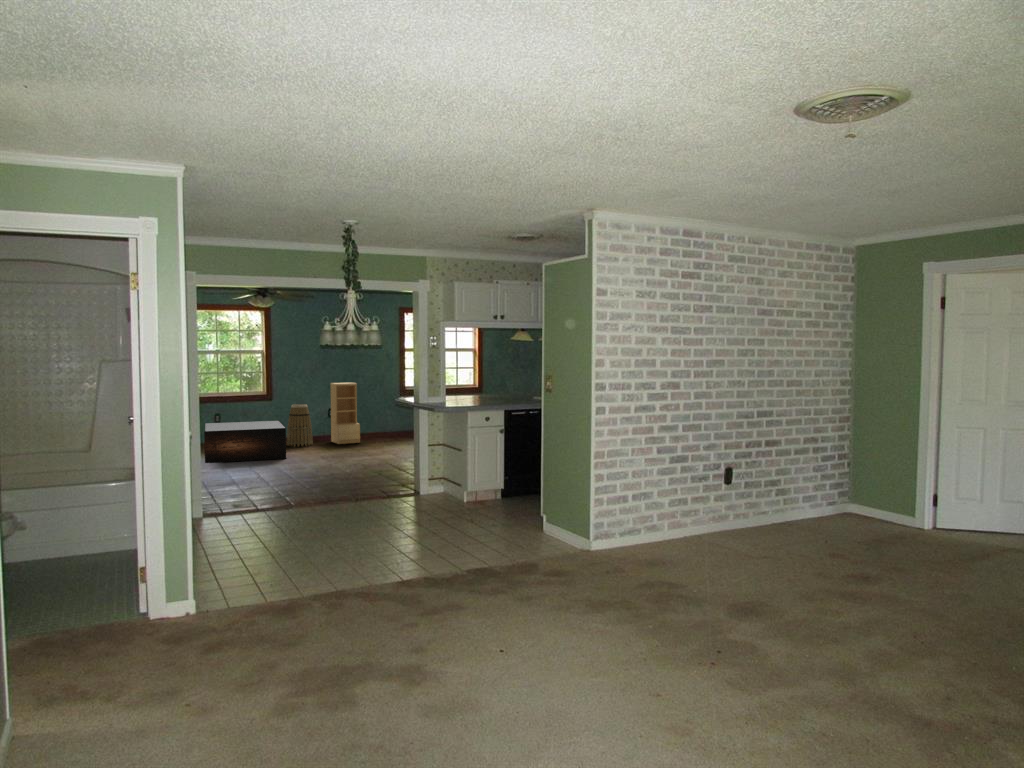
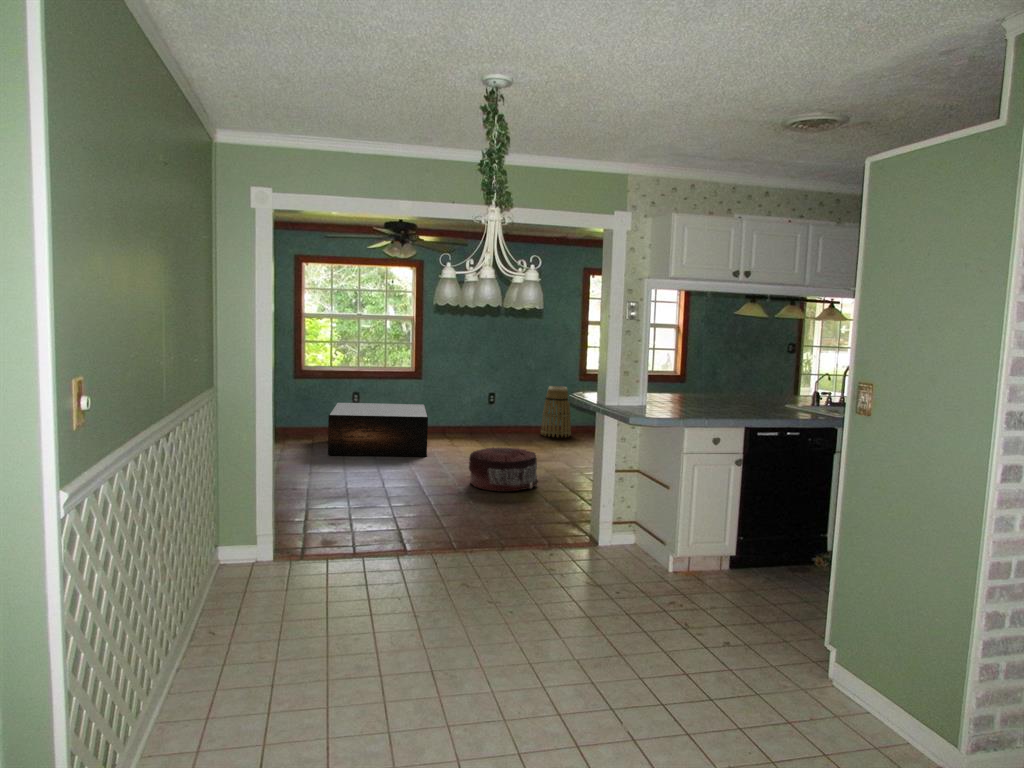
bookshelf: present [331,383,360,444] -> none [489,360,525,438]
basket: present [287,404,313,446] -> present [541,386,571,437]
pouf: none [324,443,376,474] -> present [469,447,538,491]

